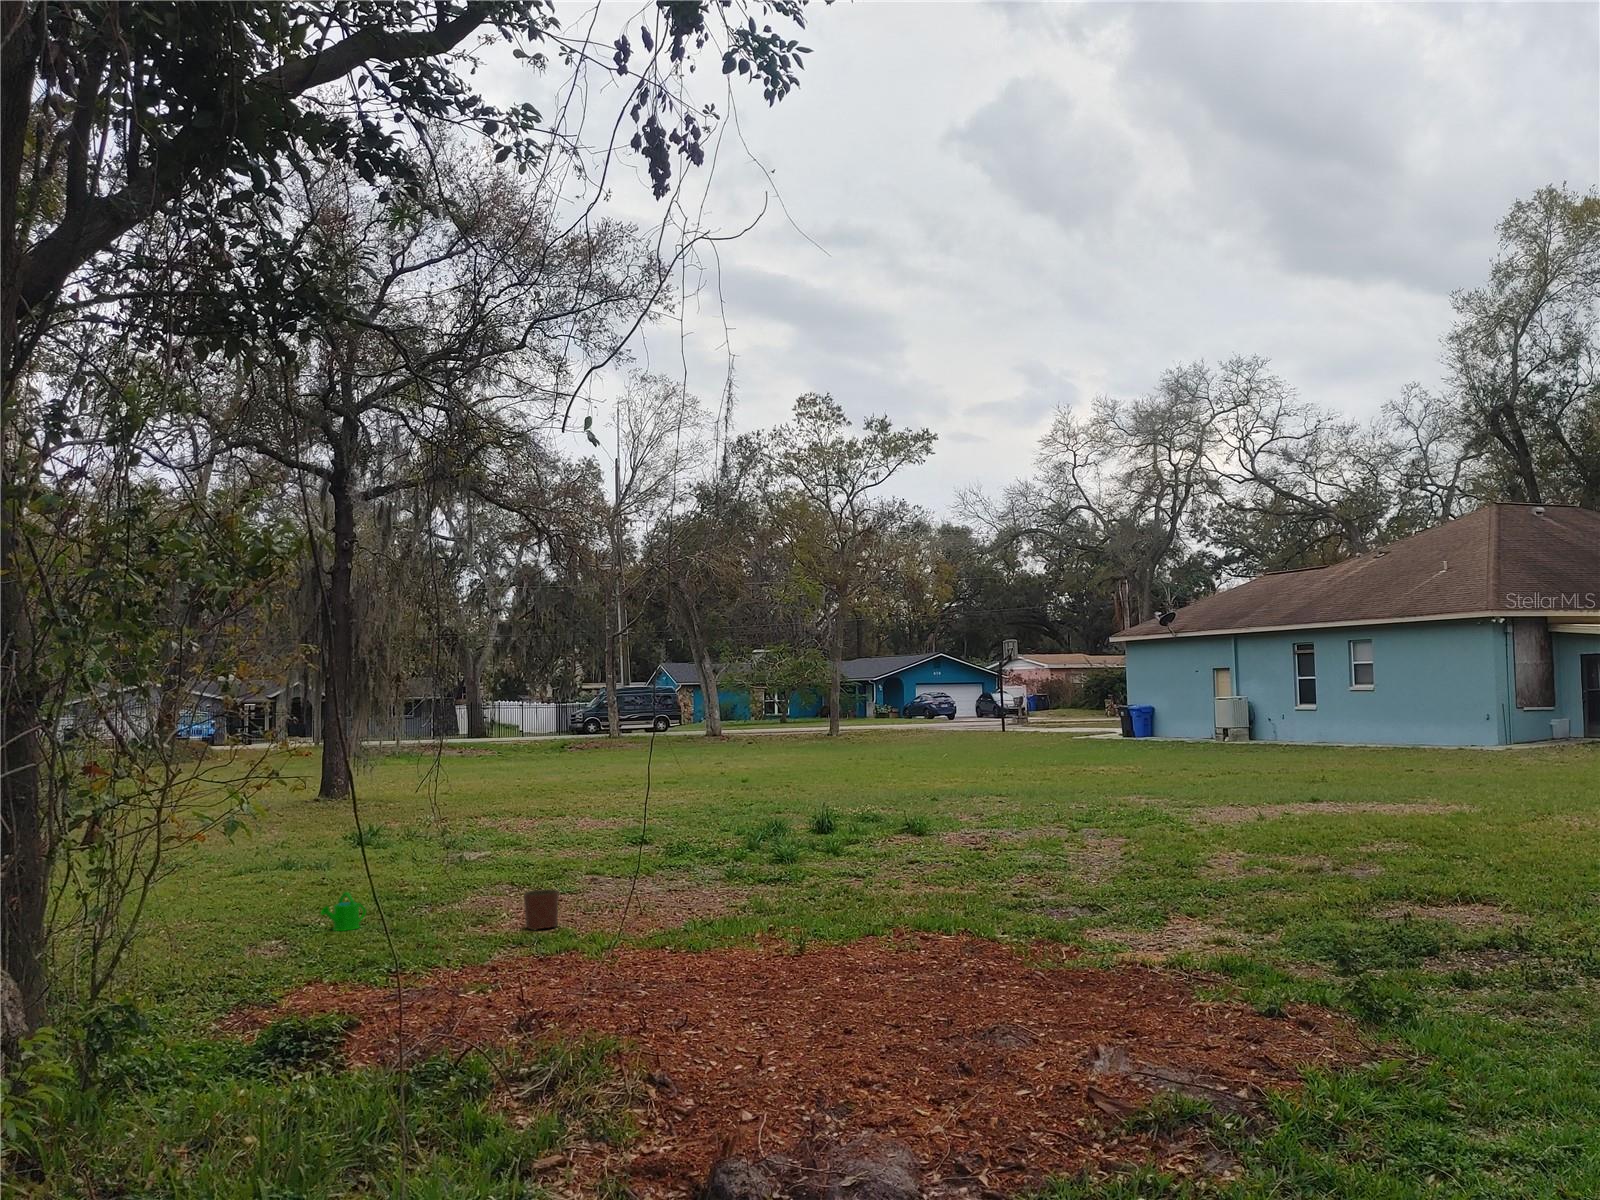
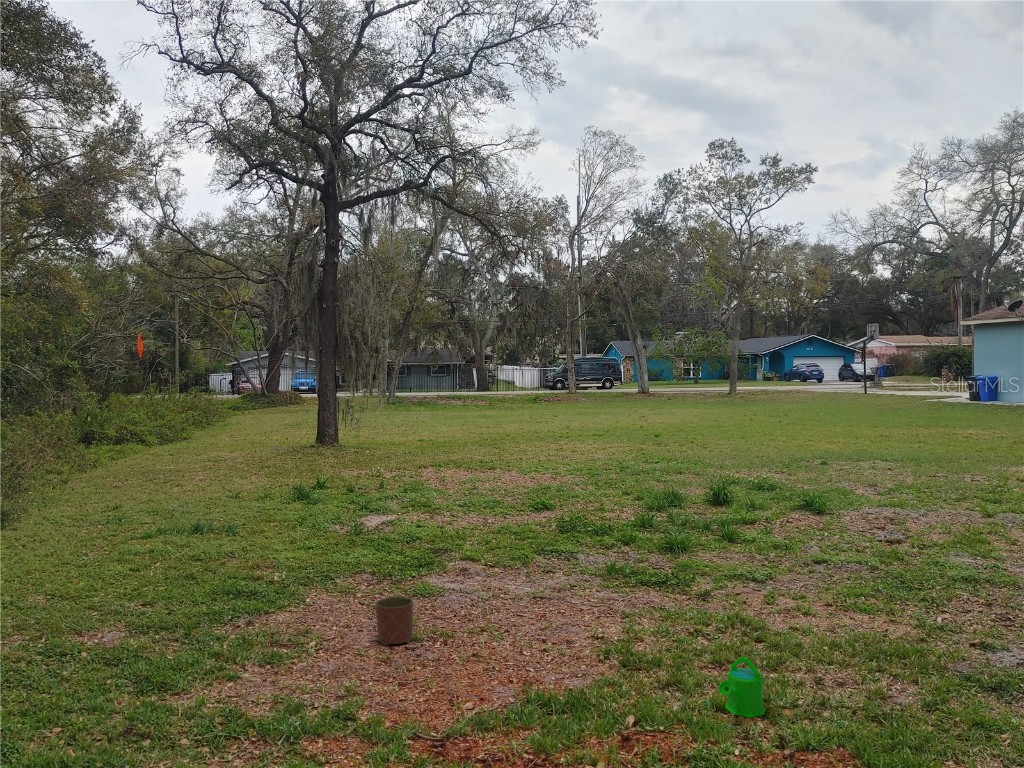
watering can: present [321,892,366,931] -> present [719,656,766,717]

